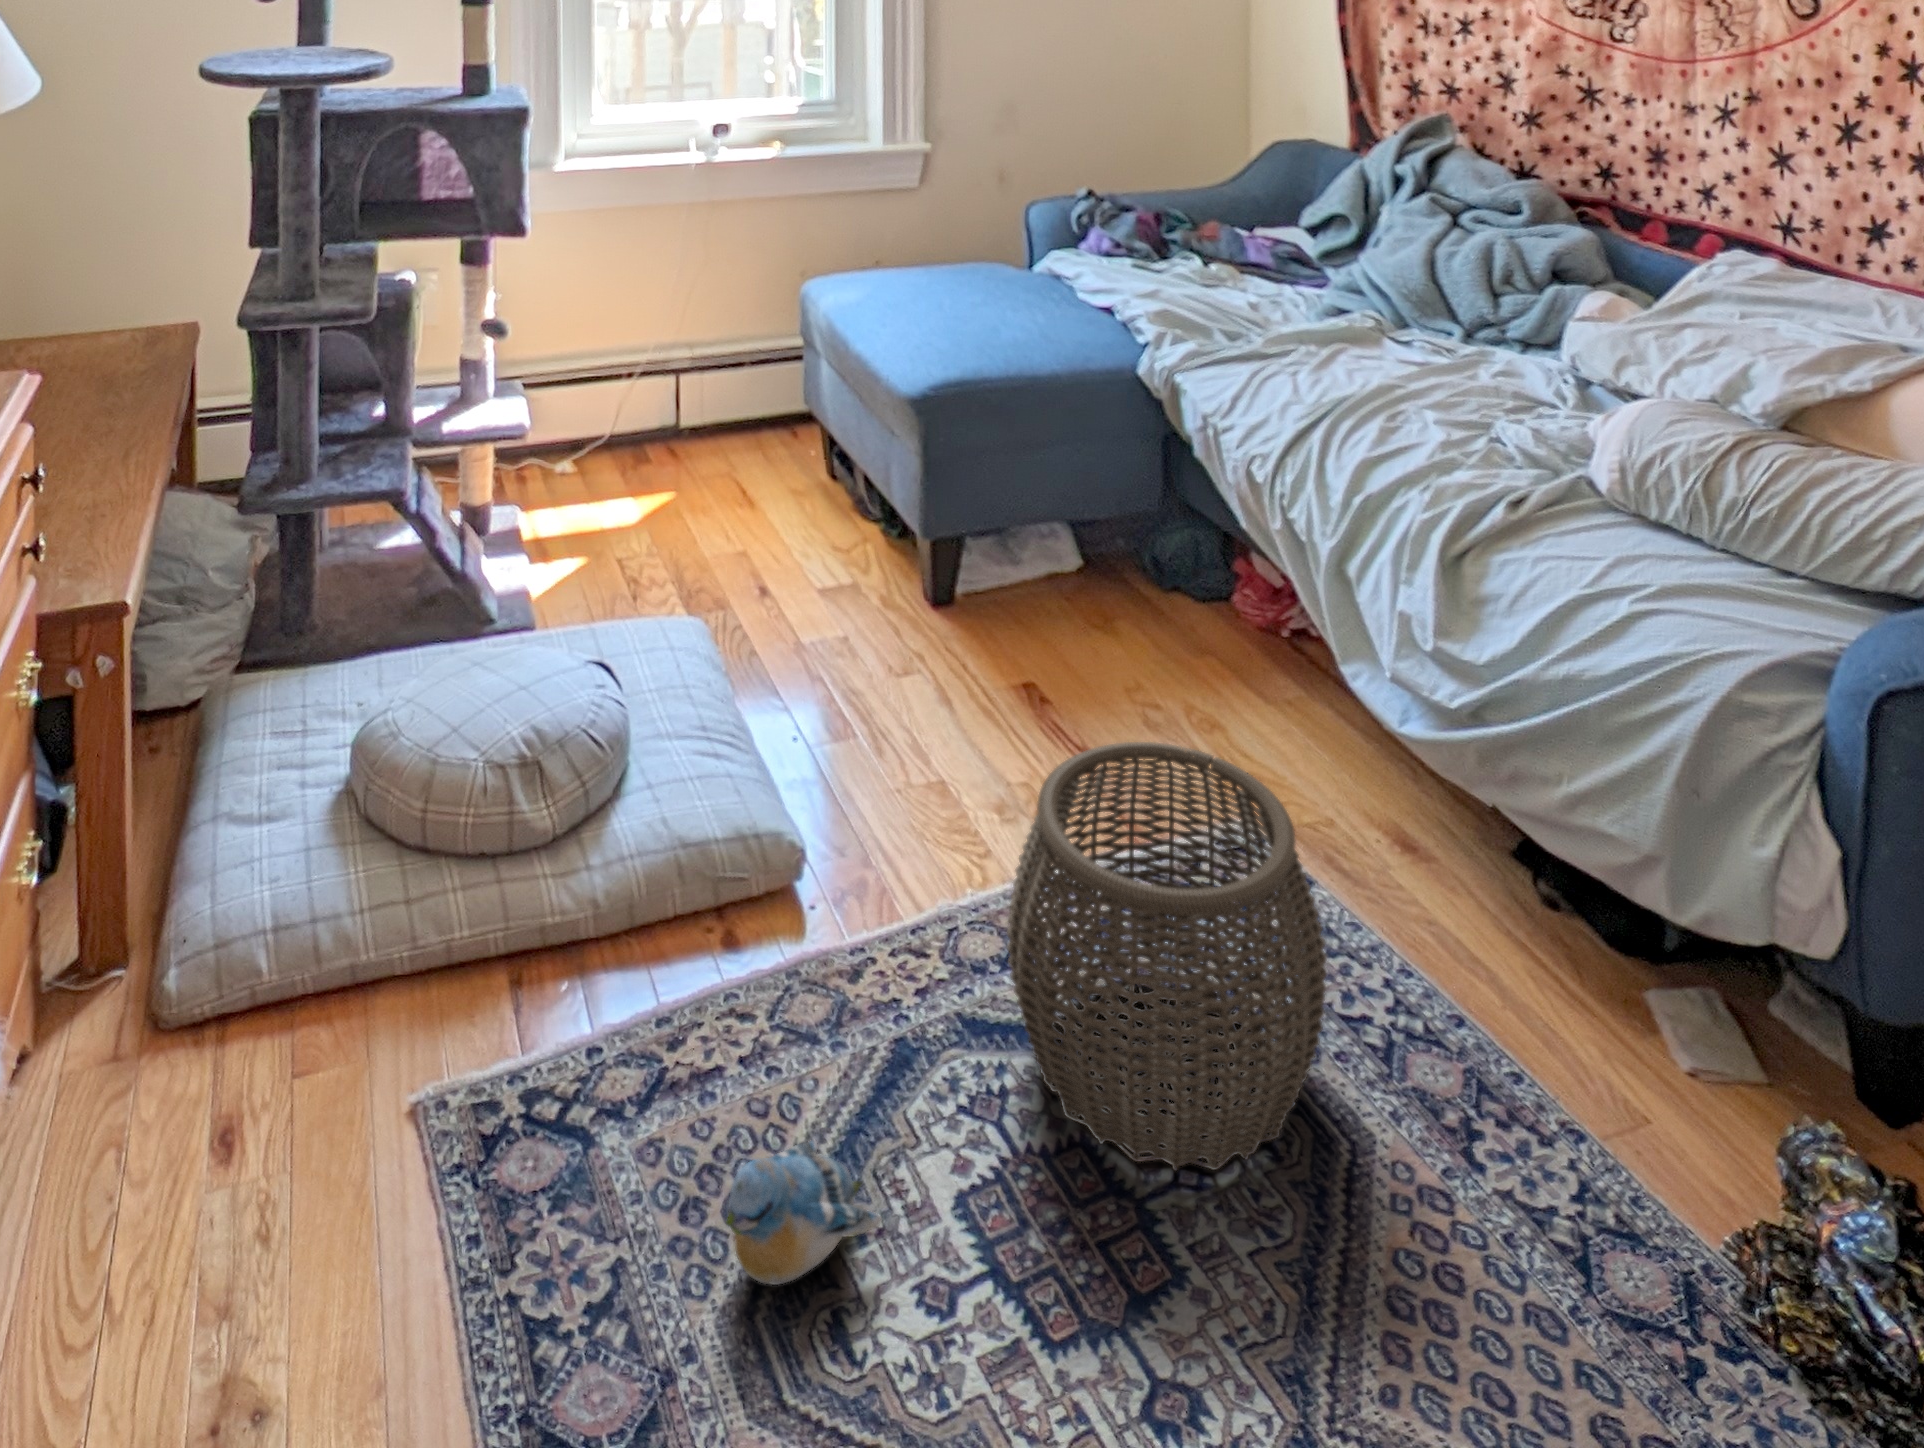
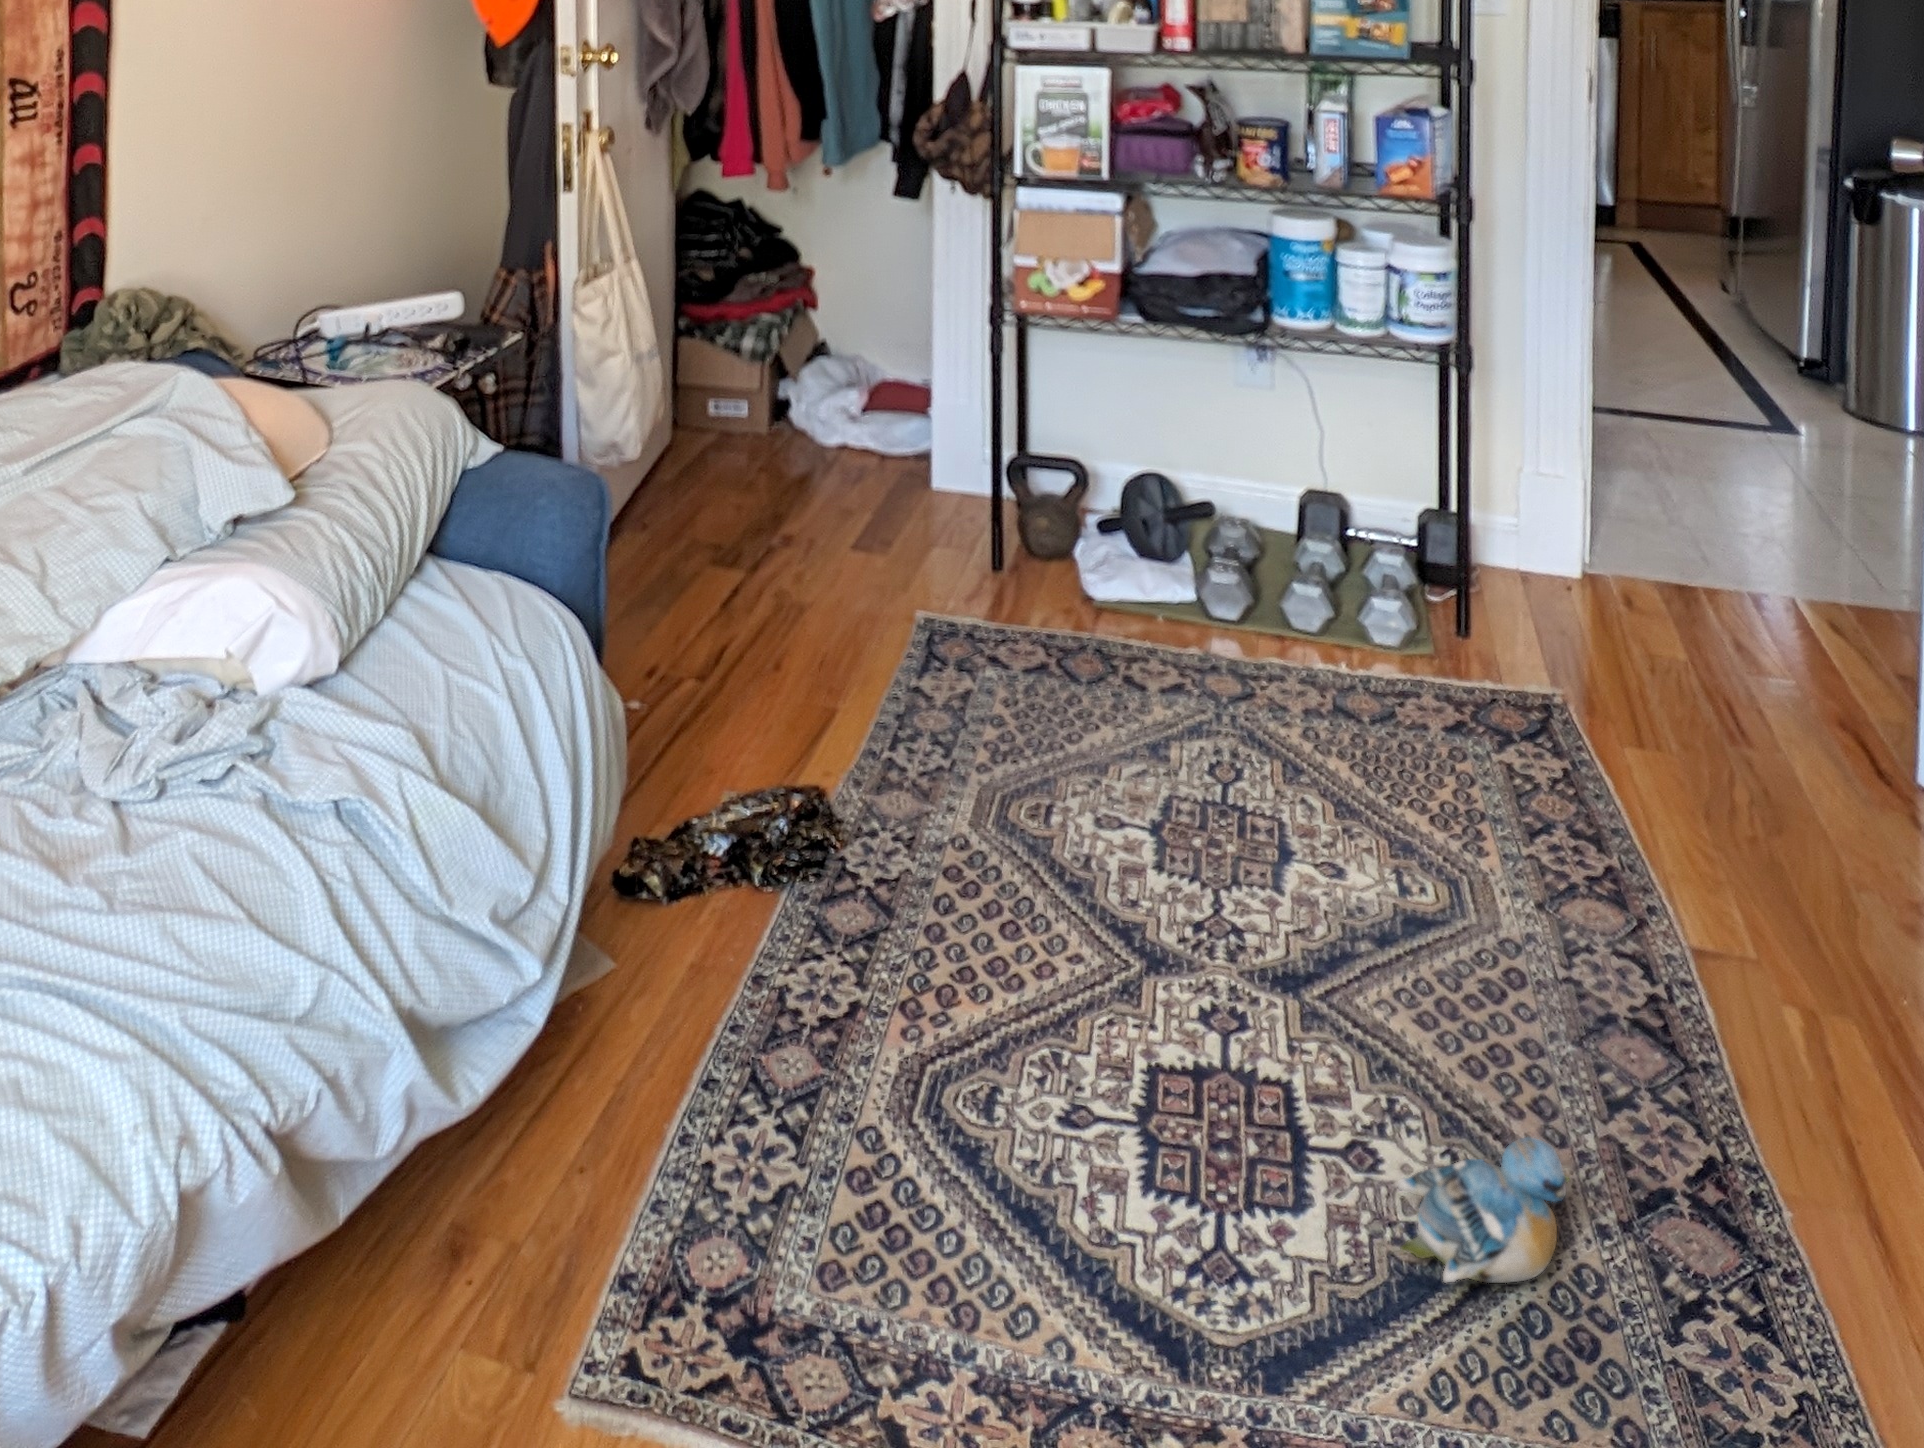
woven basket: present [1007,742,1327,1170] -> none [847,832,1185,1322]

